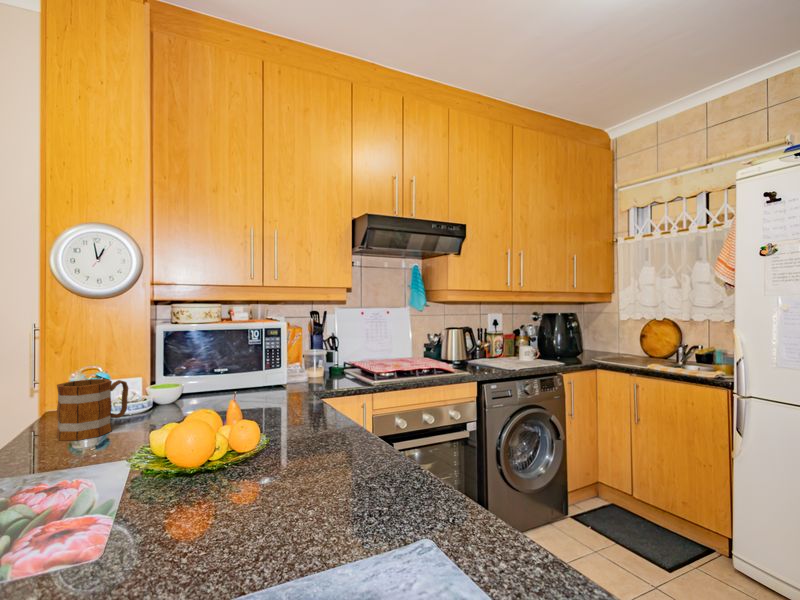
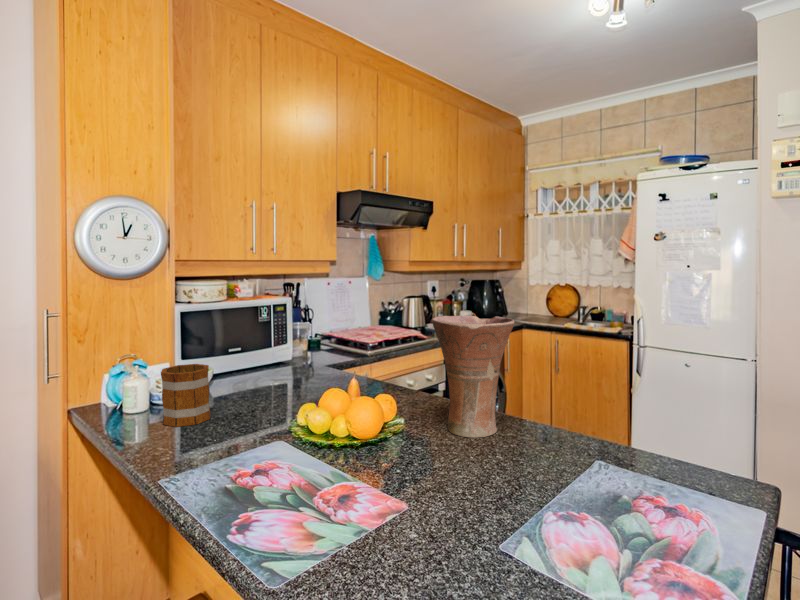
vase: none [239,339,352,506] -> present [432,316,514,438]

